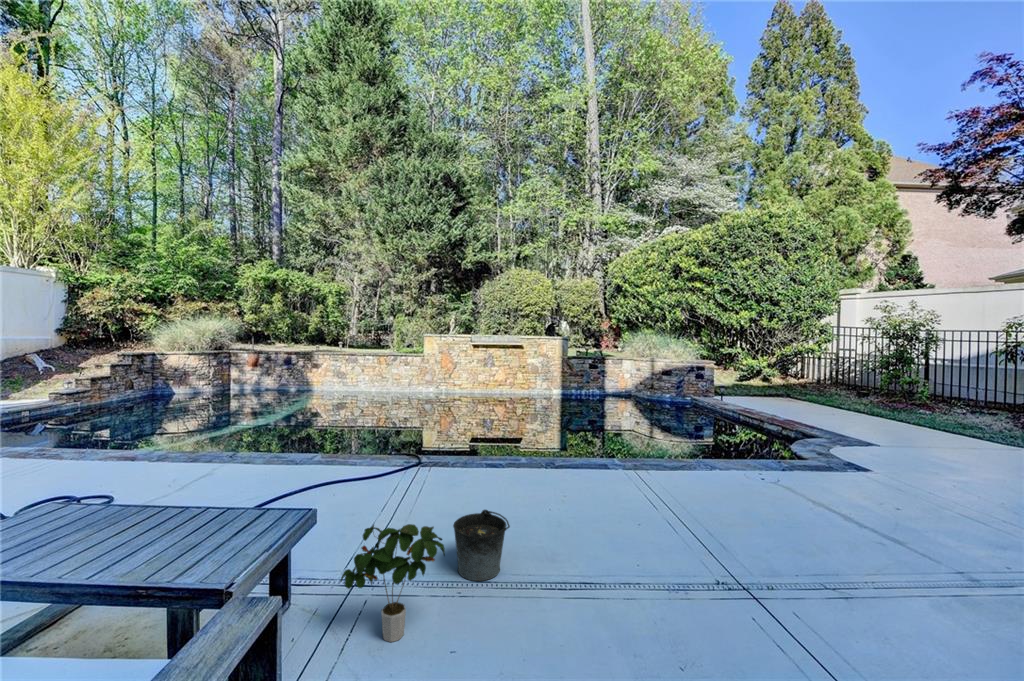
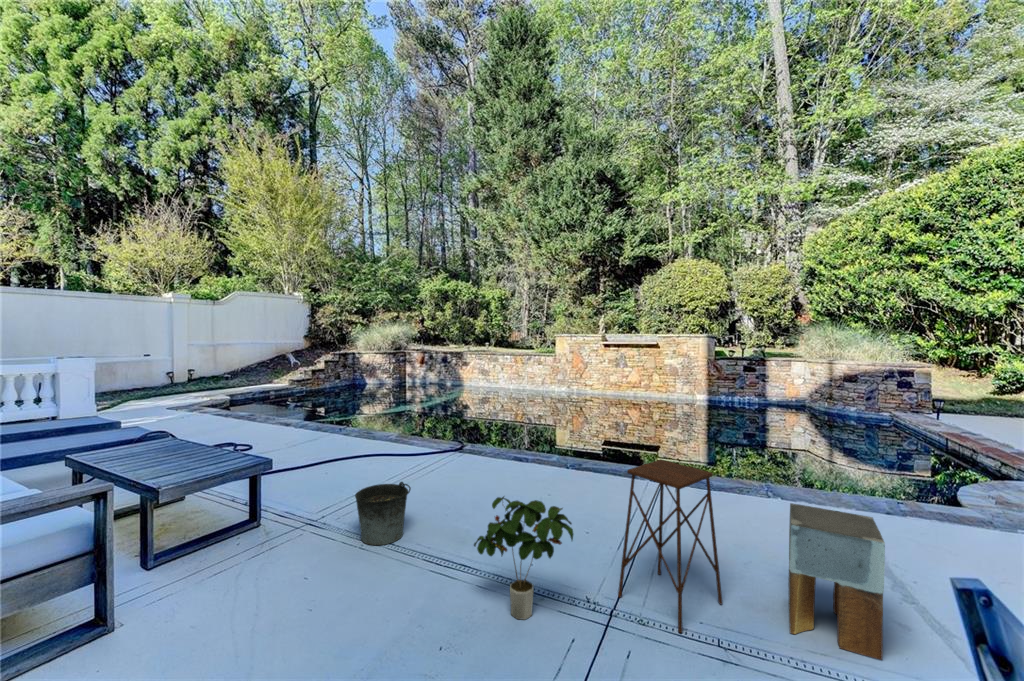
side table: none [717,458,782,584] -> present [618,460,722,633]
stool: none [799,478,880,568] -> present [789,503,885,660]
potted plant: present [340,524,445,642] -> present [474,496,573,620]

